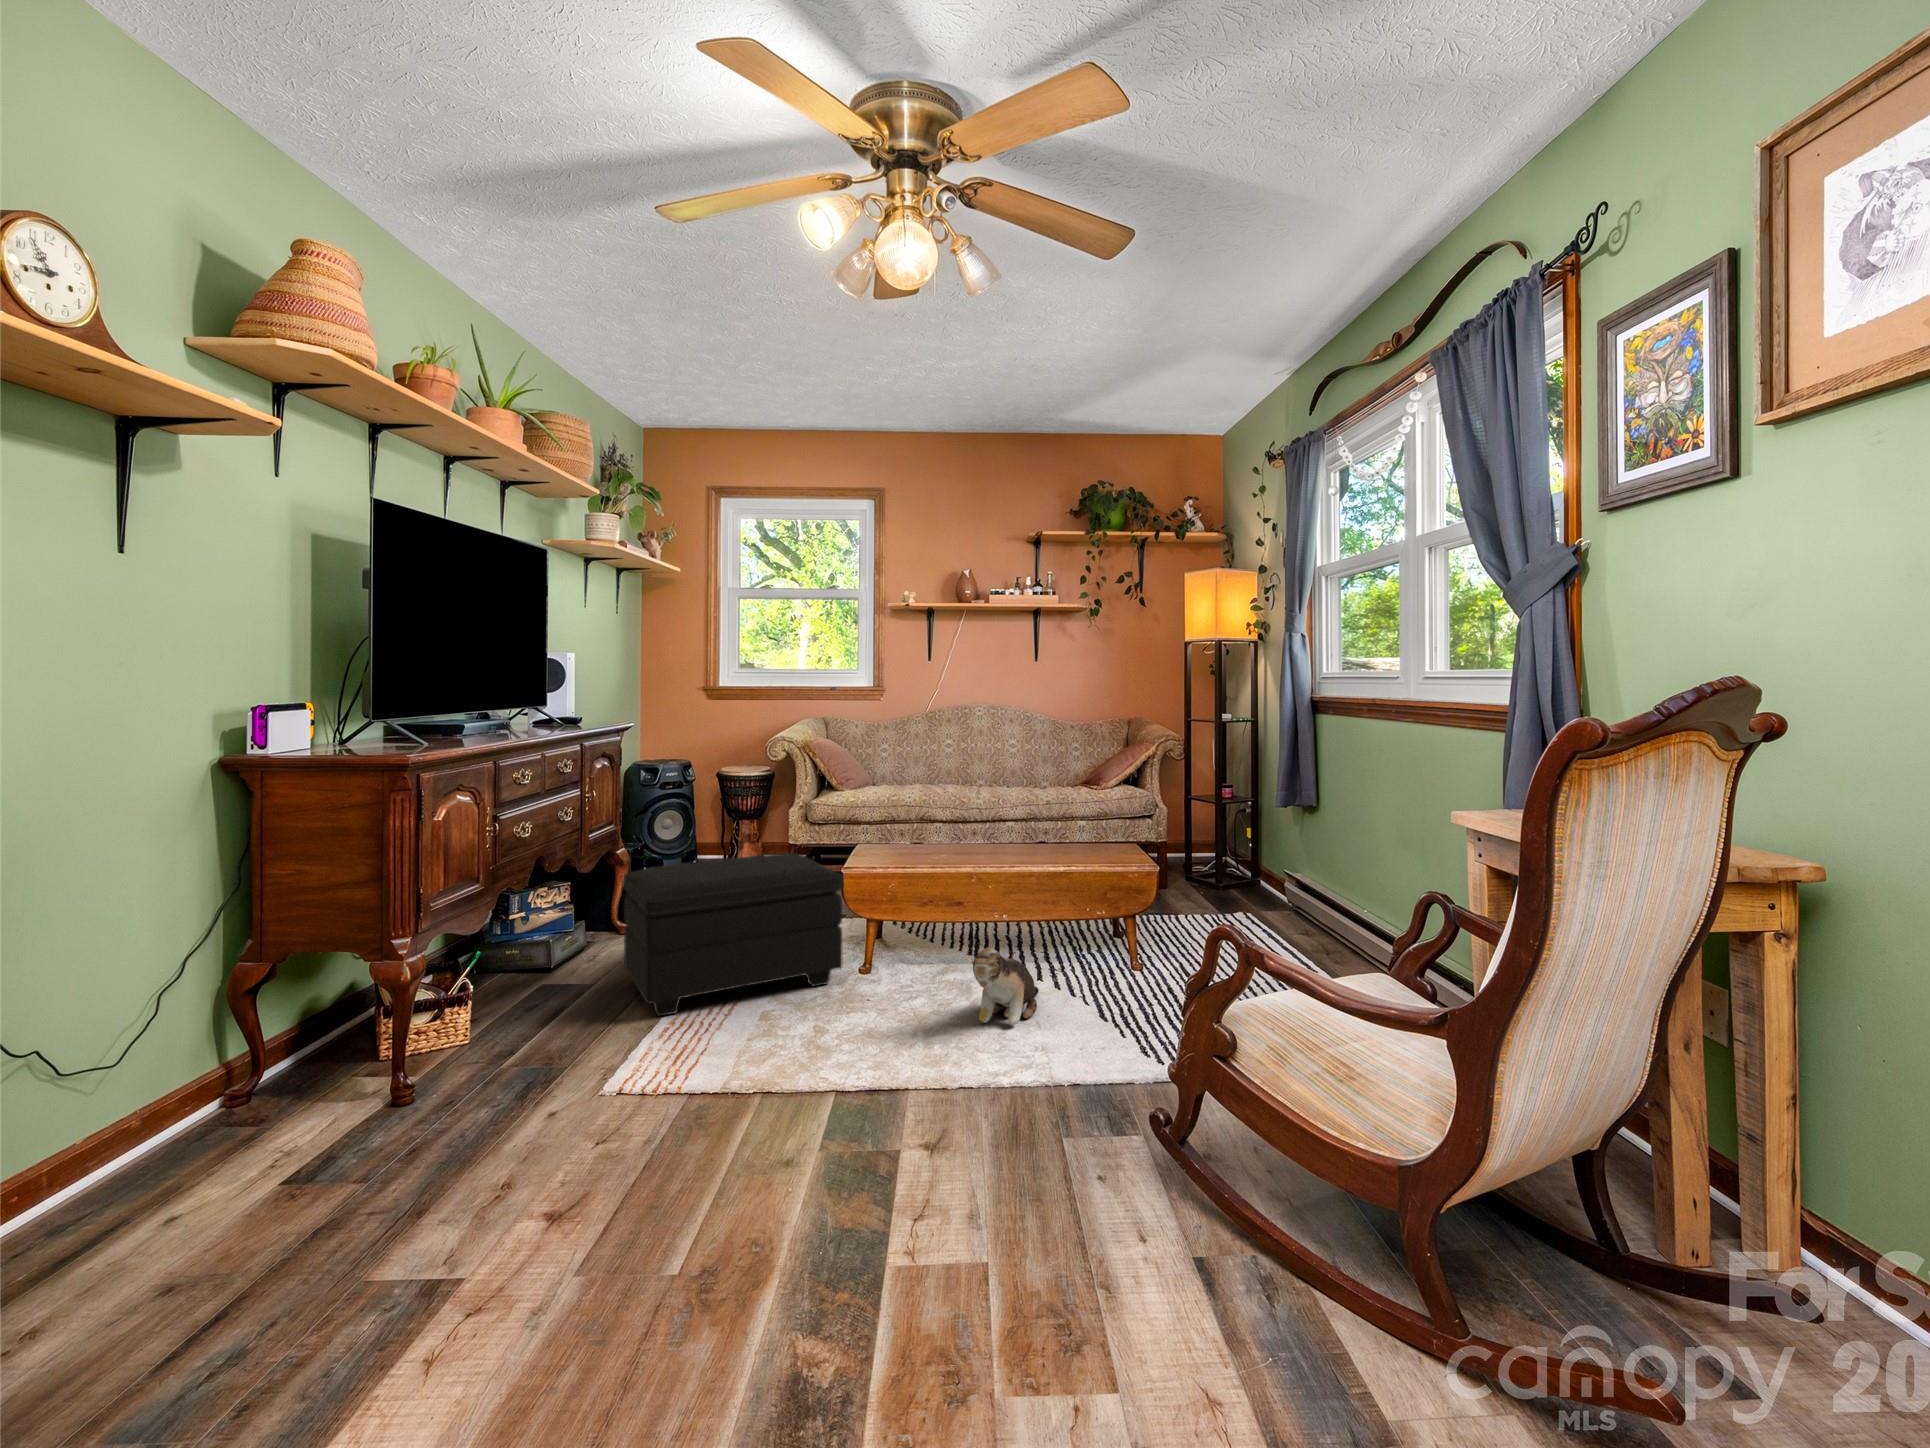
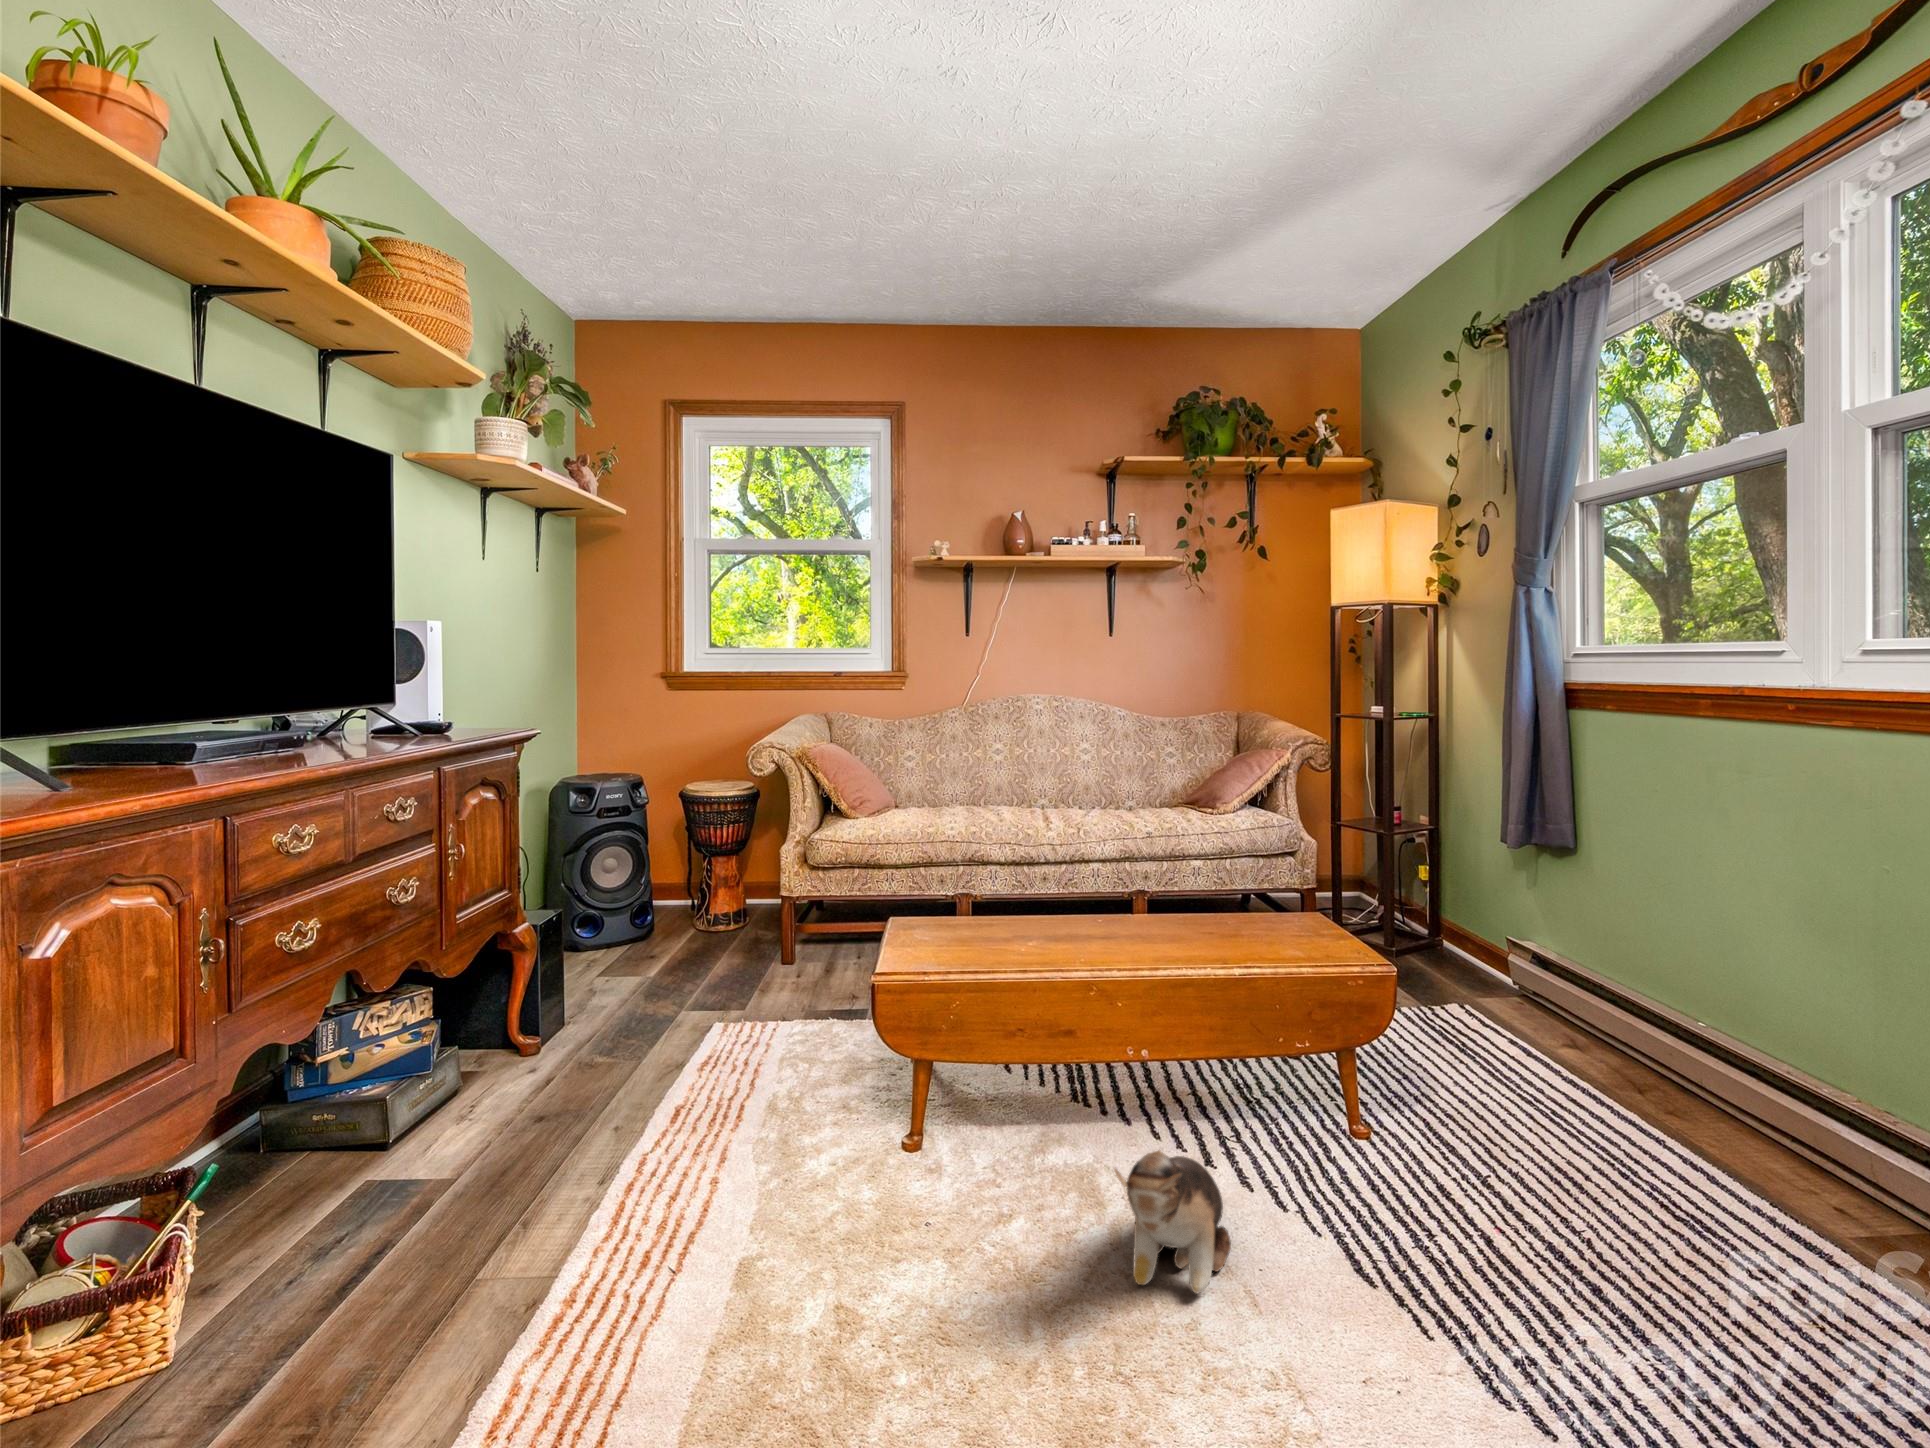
footstool: present [624,853,843,1016] -> none [502,943,874,1267]

